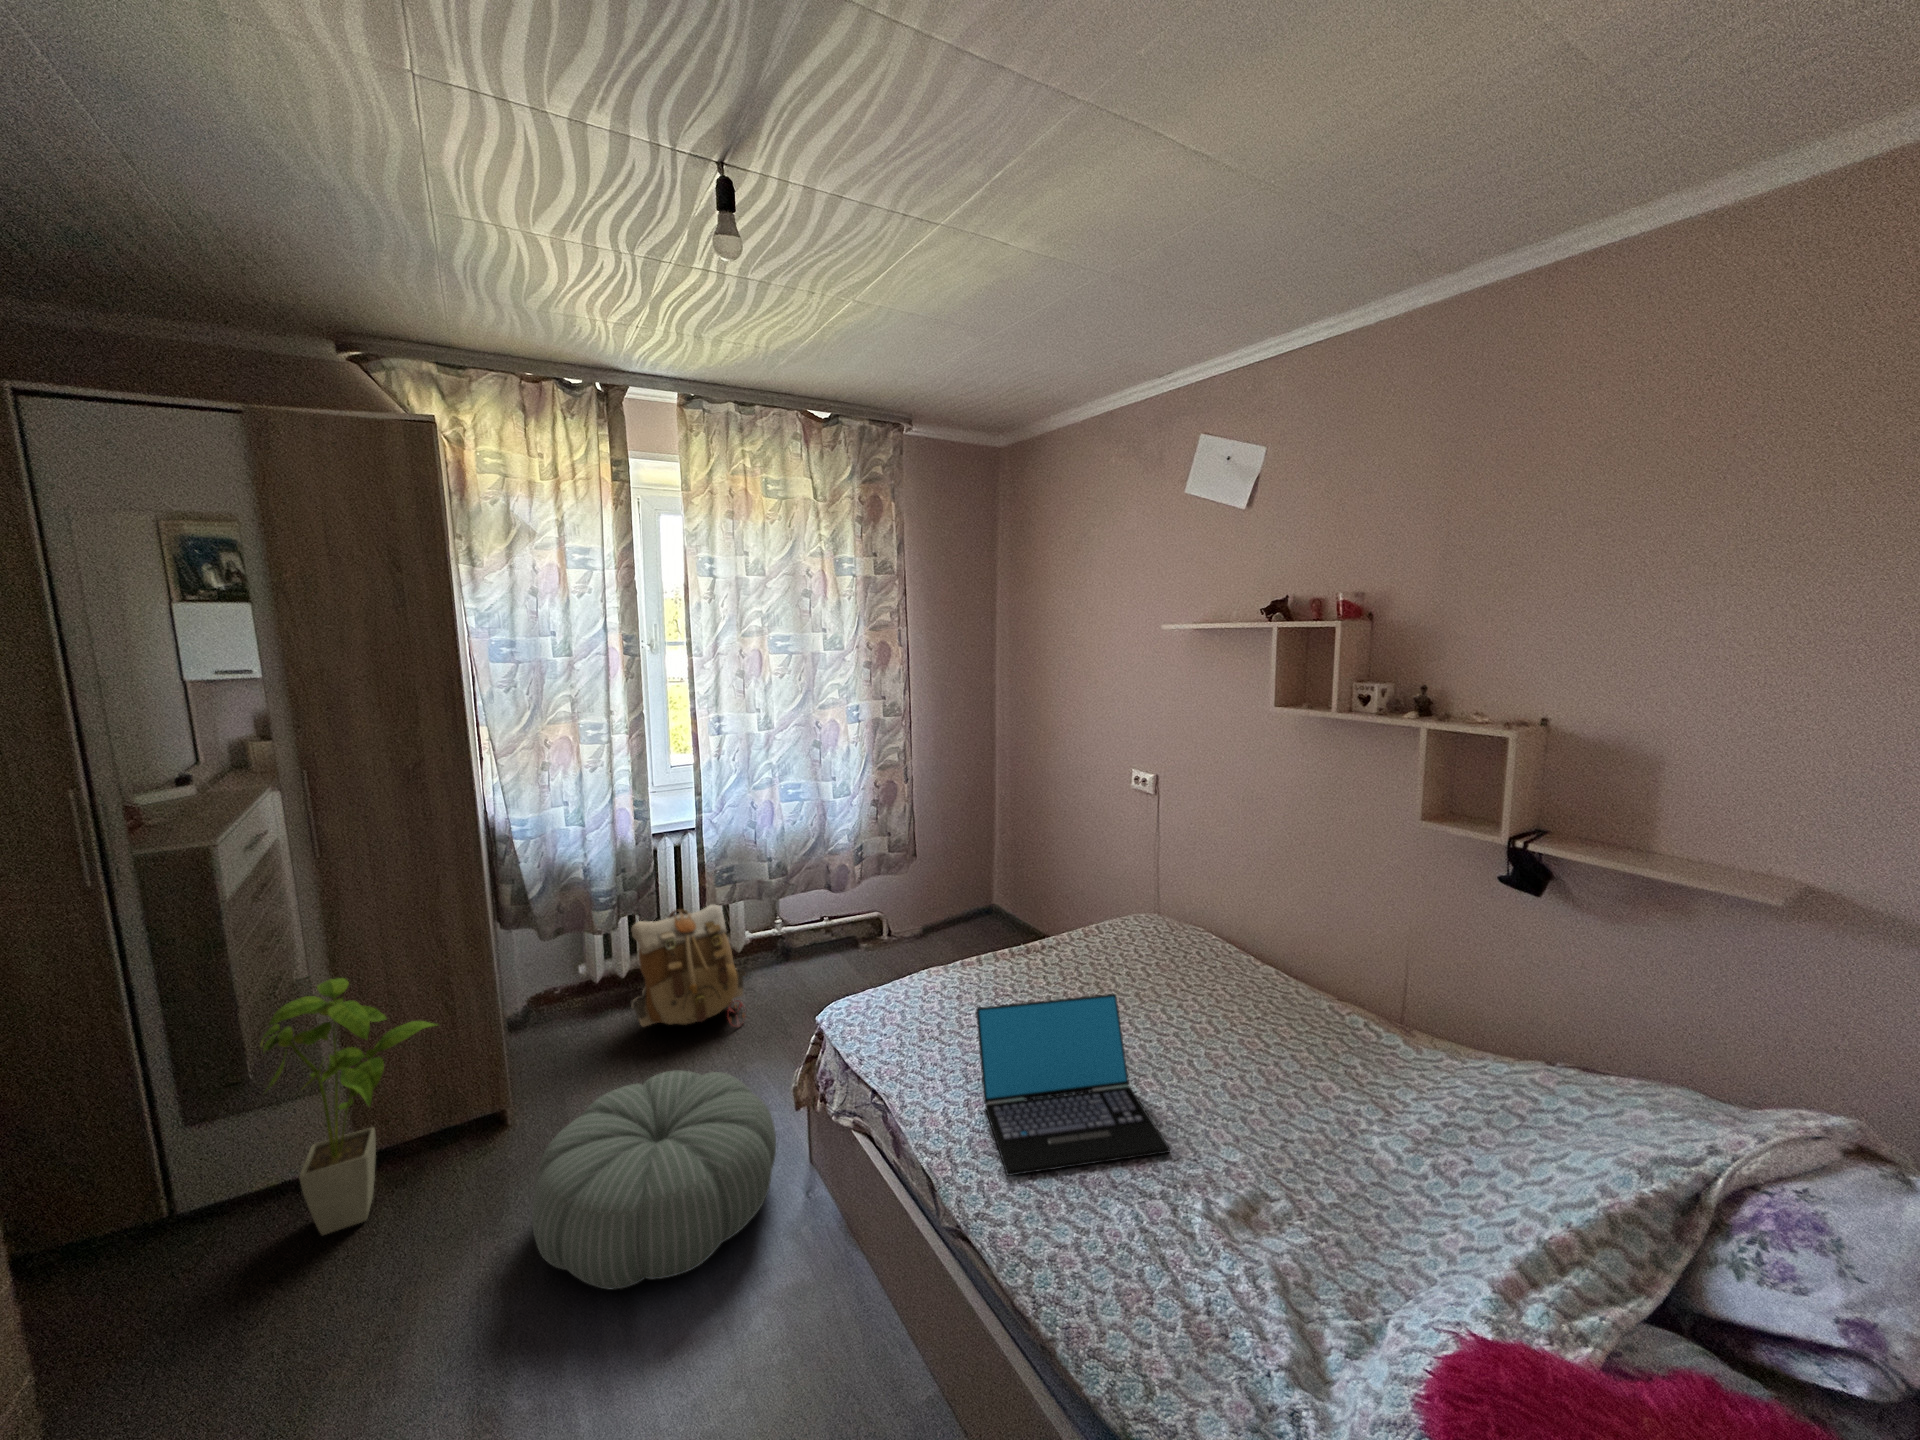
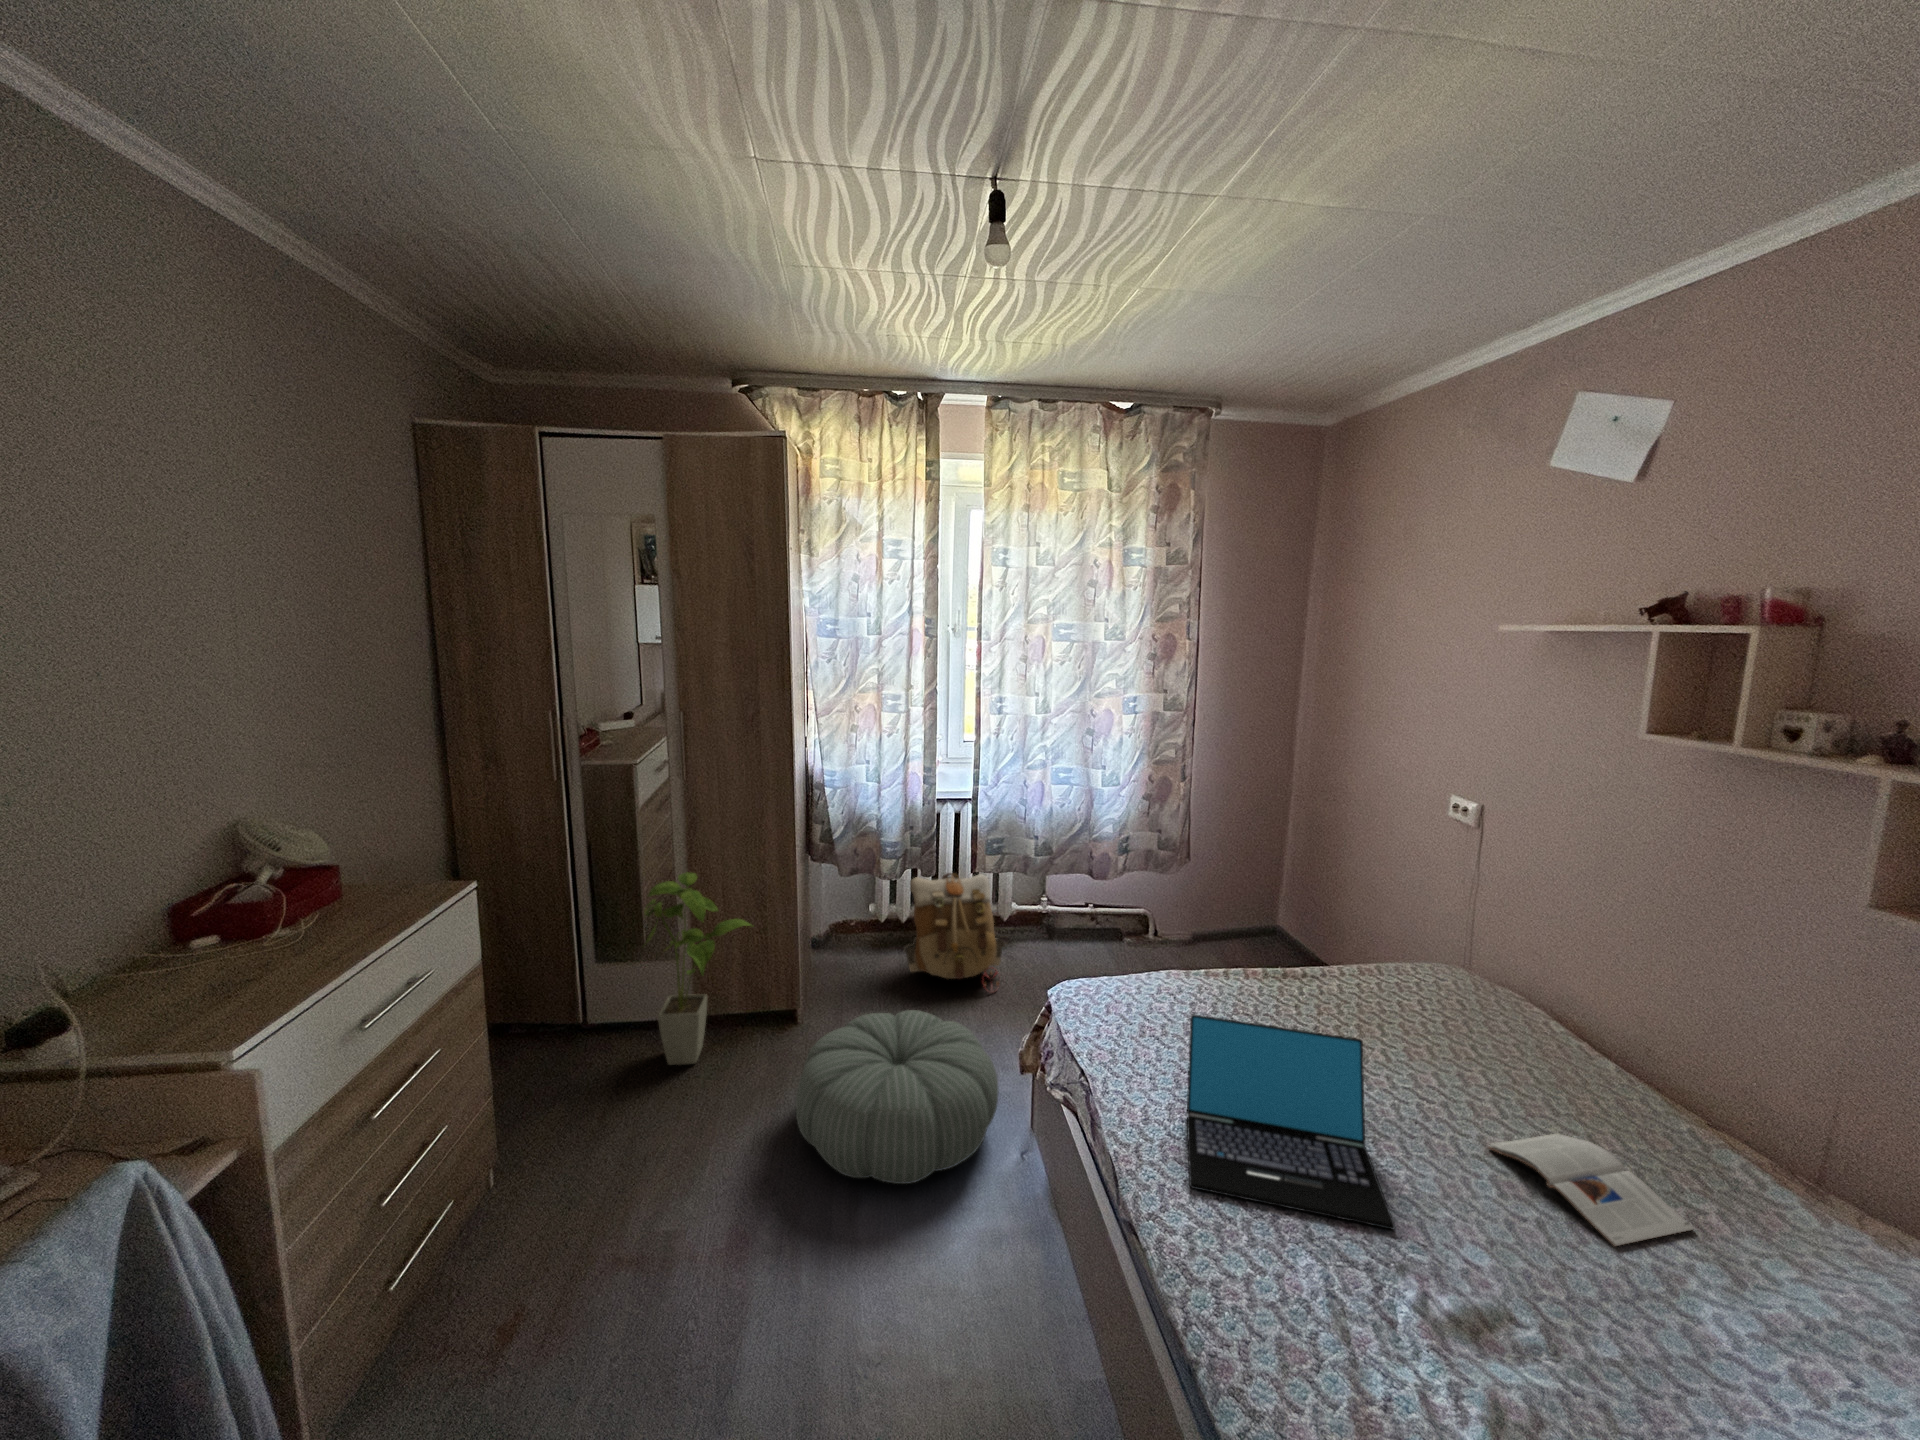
magazine: none [1209,1030,1343,1109] -> present [1488,1133,1694,1246]

